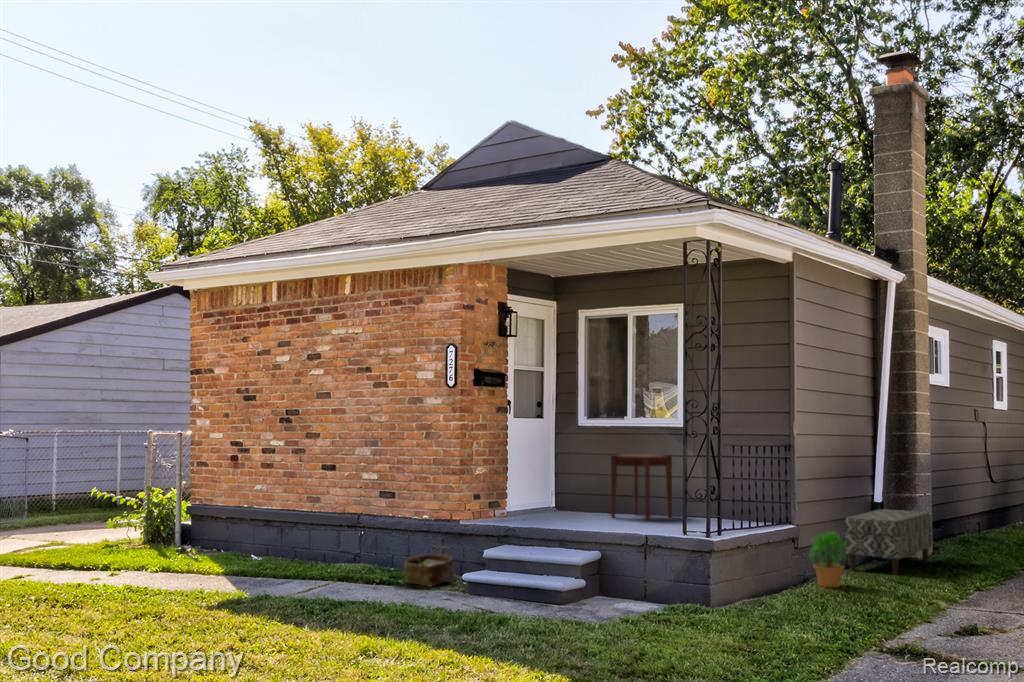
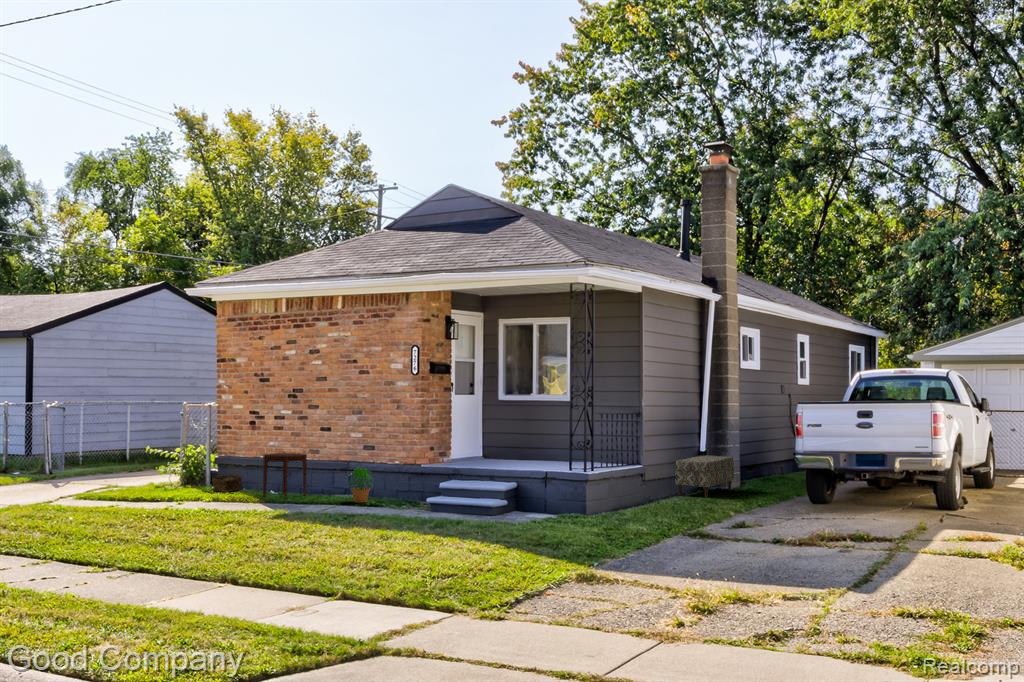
side table: present [611,454,672,520] -> present [263,452,307,498]
potted plant: present [810,532,847,587] -> present [349,467,372,502]
woven basket: present [404,546,453,587] -> present [212,470,243,492]

